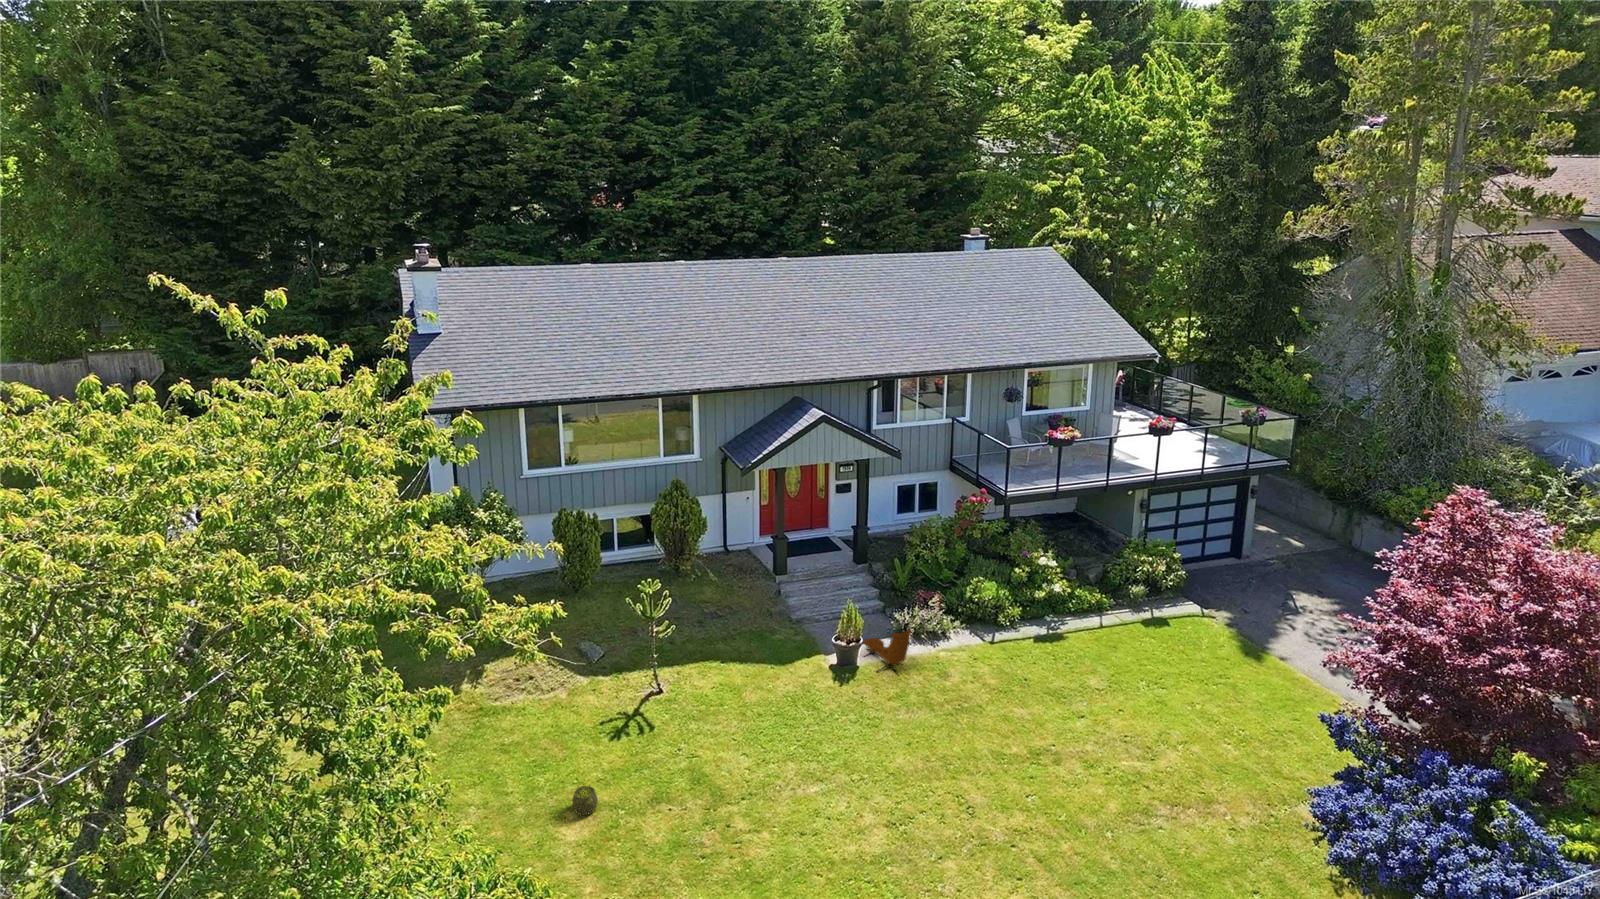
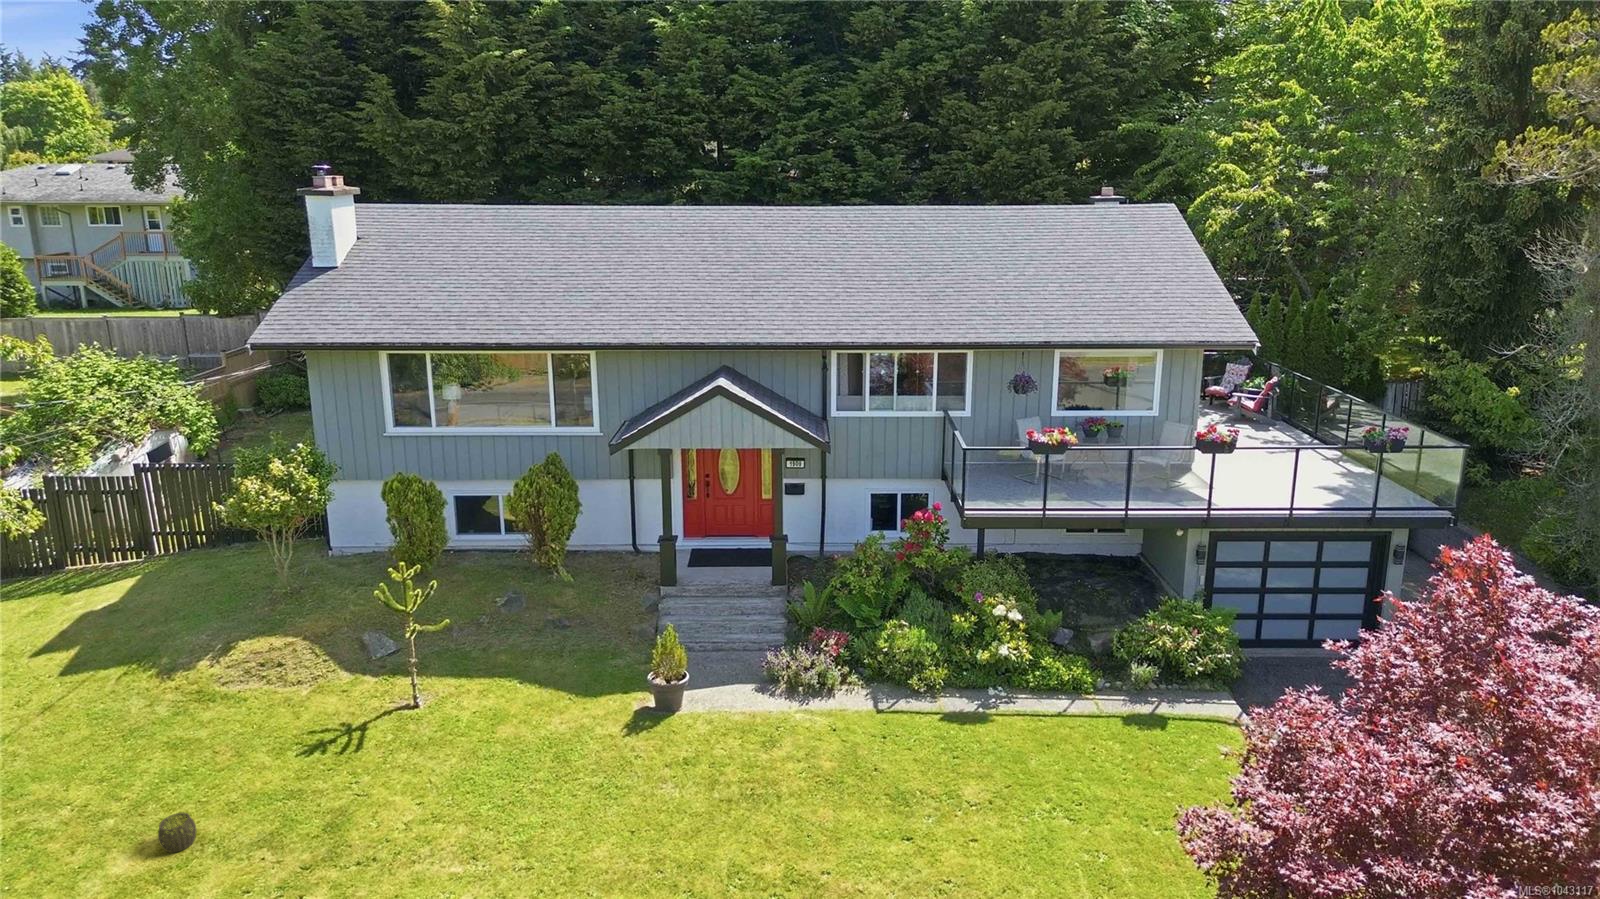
lounge chair: present [863,629,911,671] -> none [692,675,735,738]

